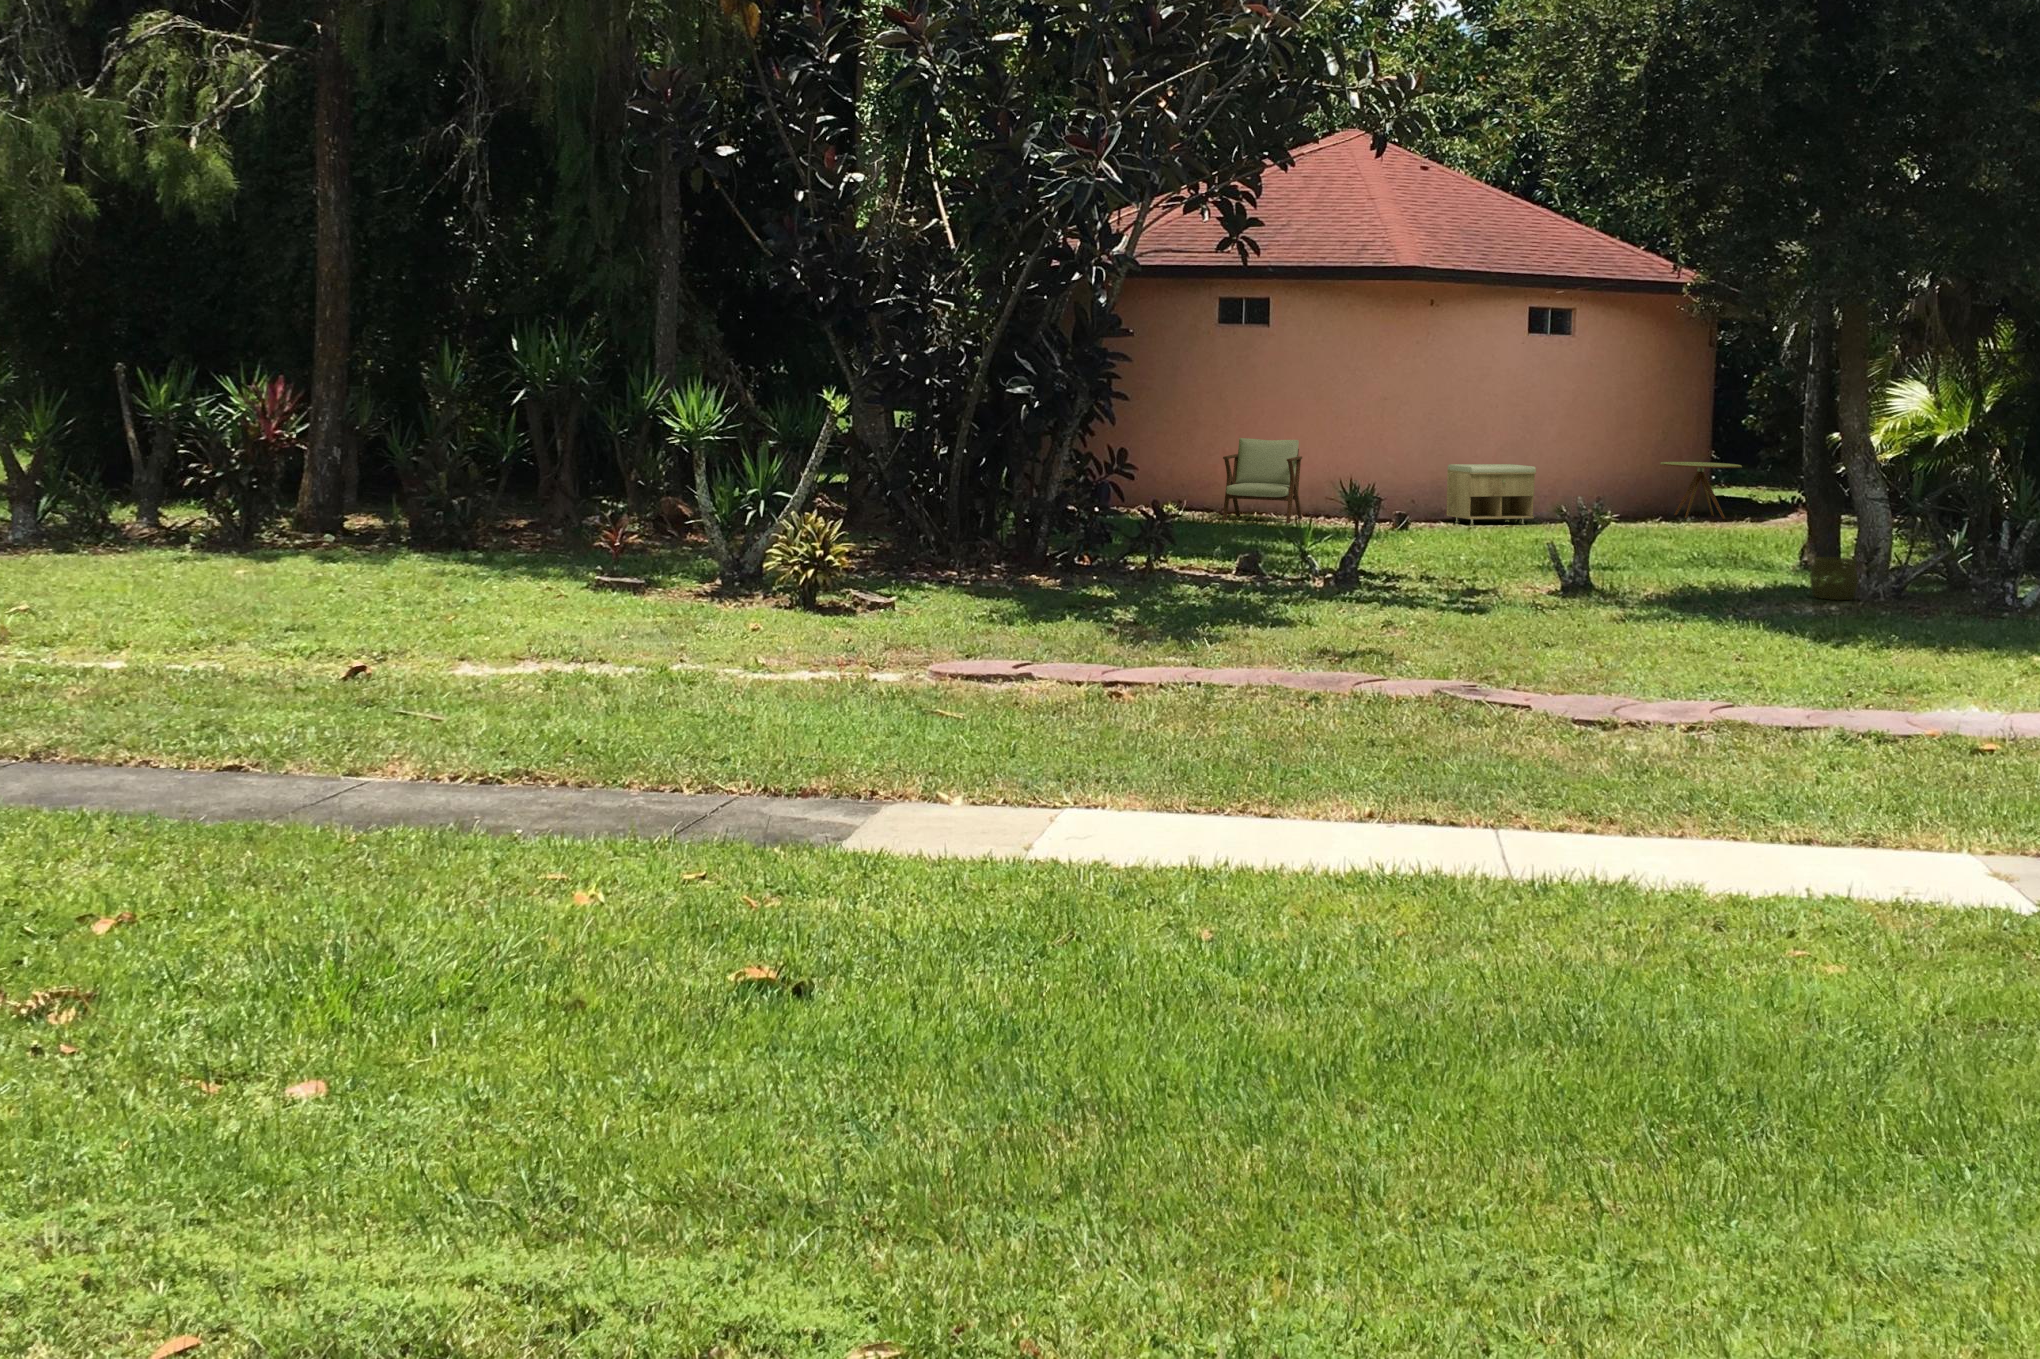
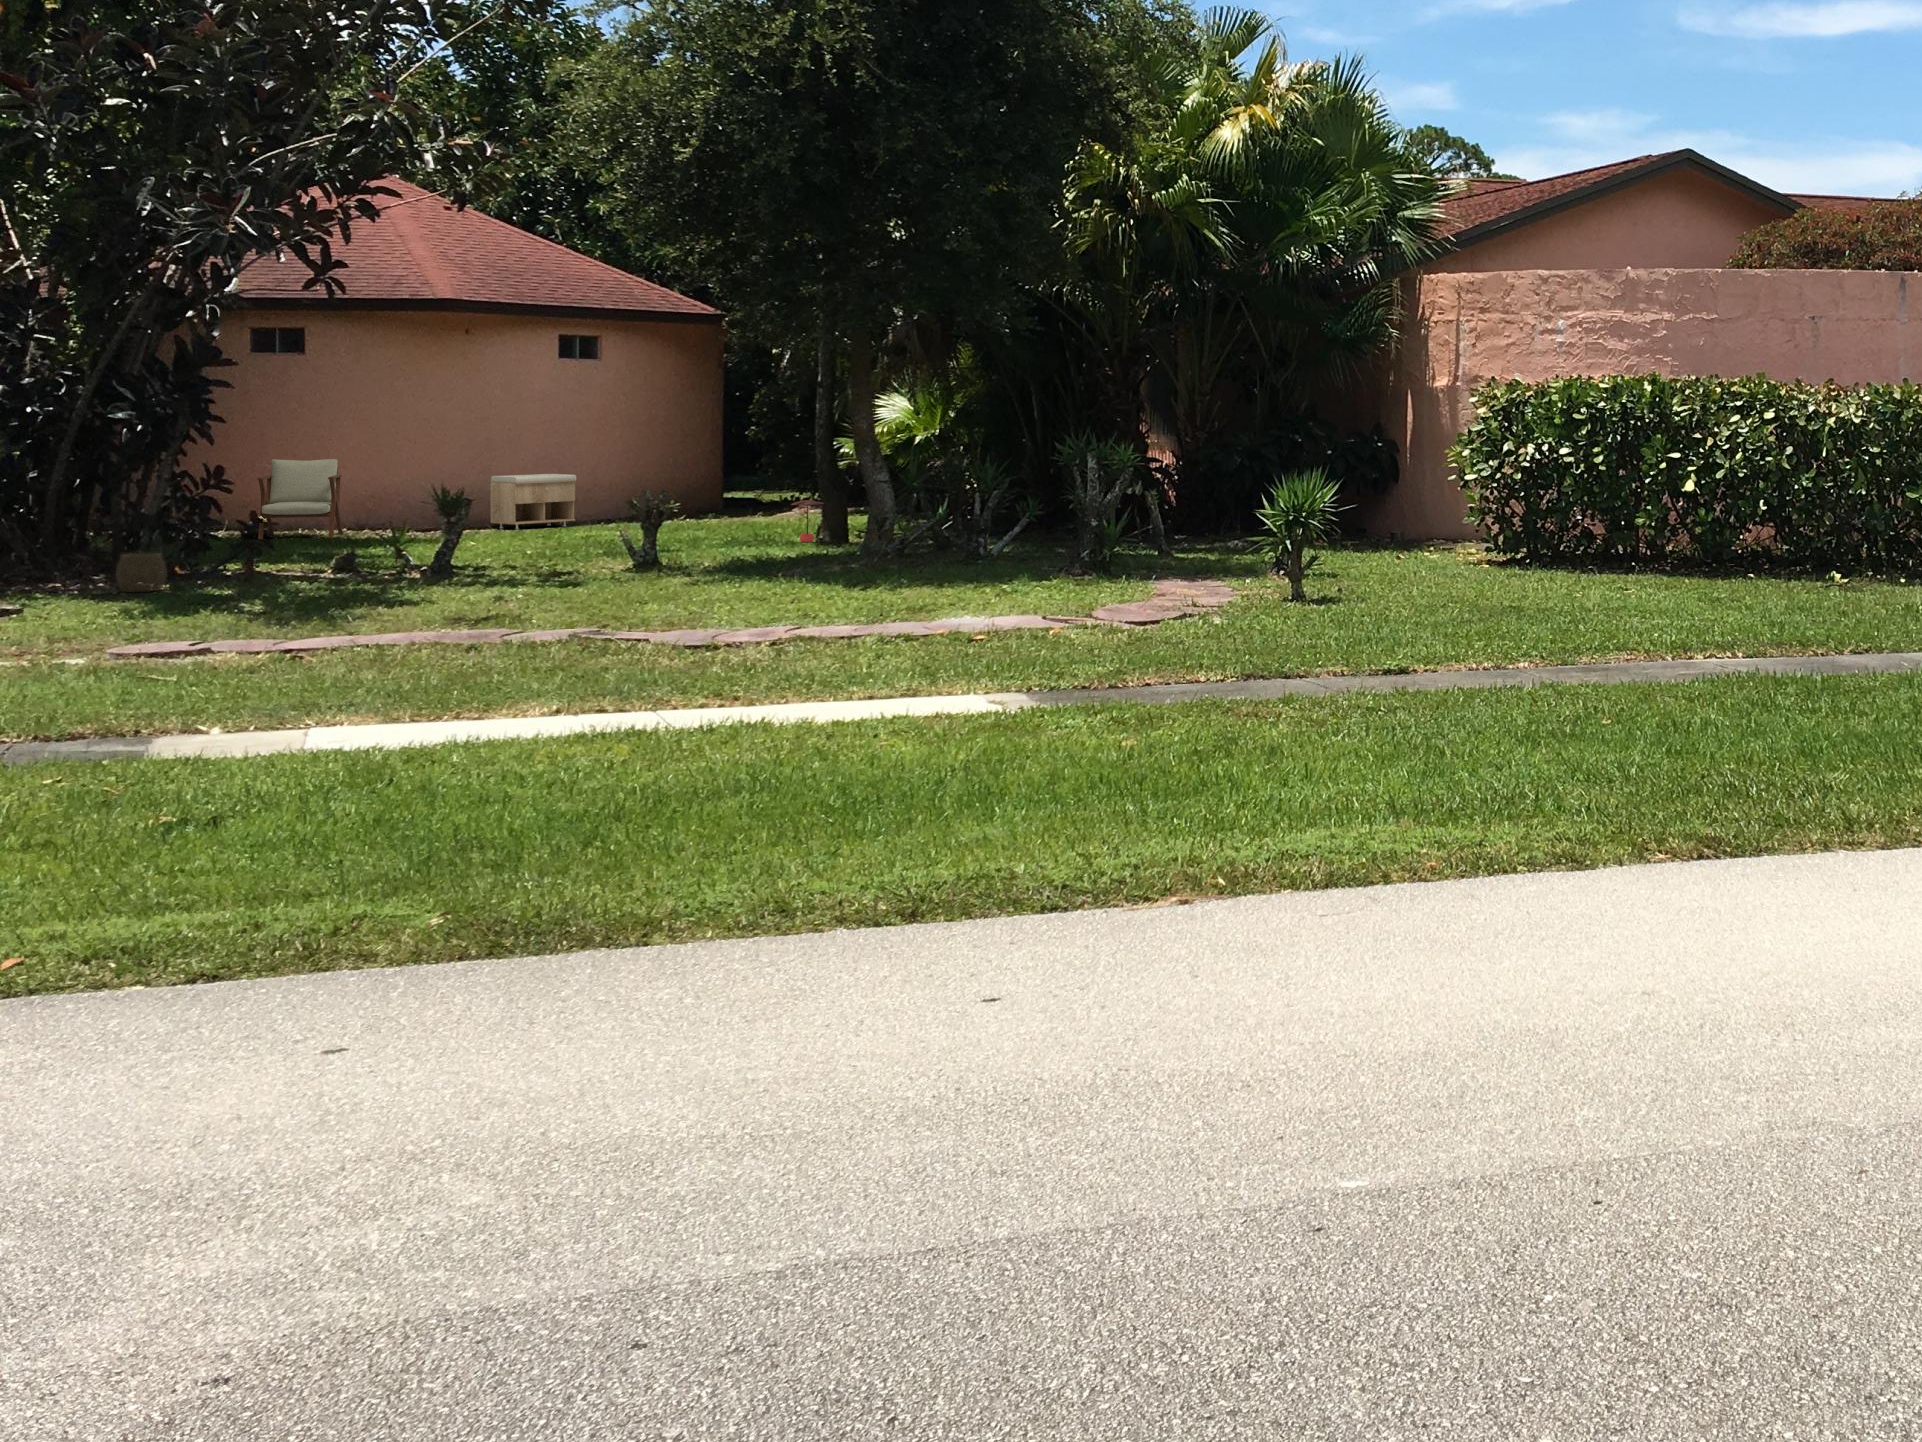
round table: present [1660,462,1742,519] -> none [684,466,756,514]
potted plant: none [1766,513,1808,565] -> present [791,500,824,542]
woven basket: present [1810,557,1858,600] -> present [116,553,167,592]

